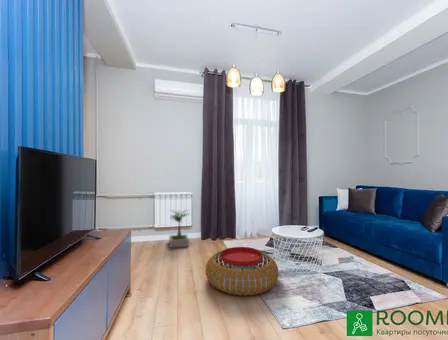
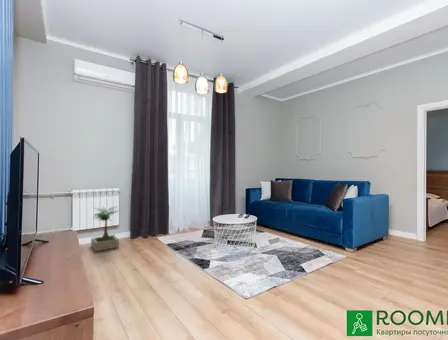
pouf: present [206,247,278,296] -> none [155,238,228,283]

